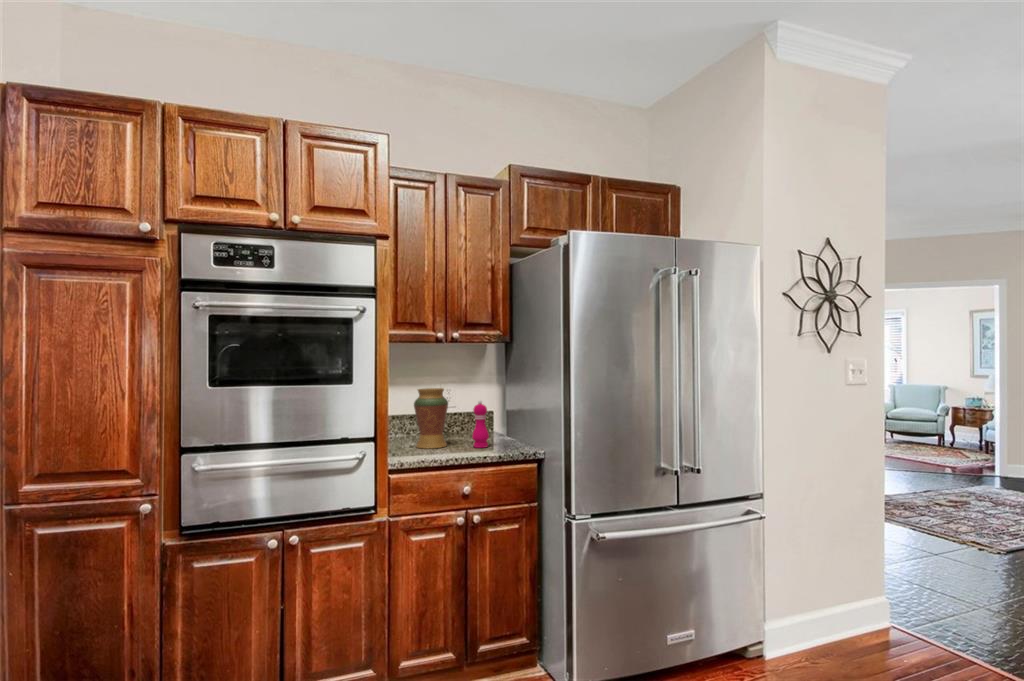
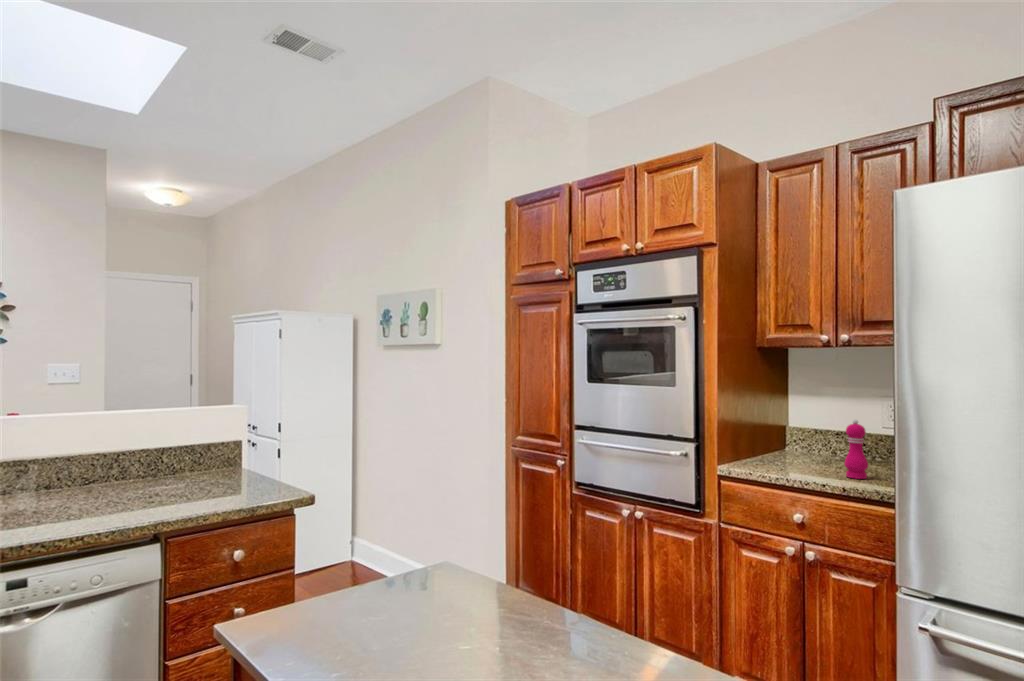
decorative vase: present [414,388,448,449] -> none [789,399,835,469]

